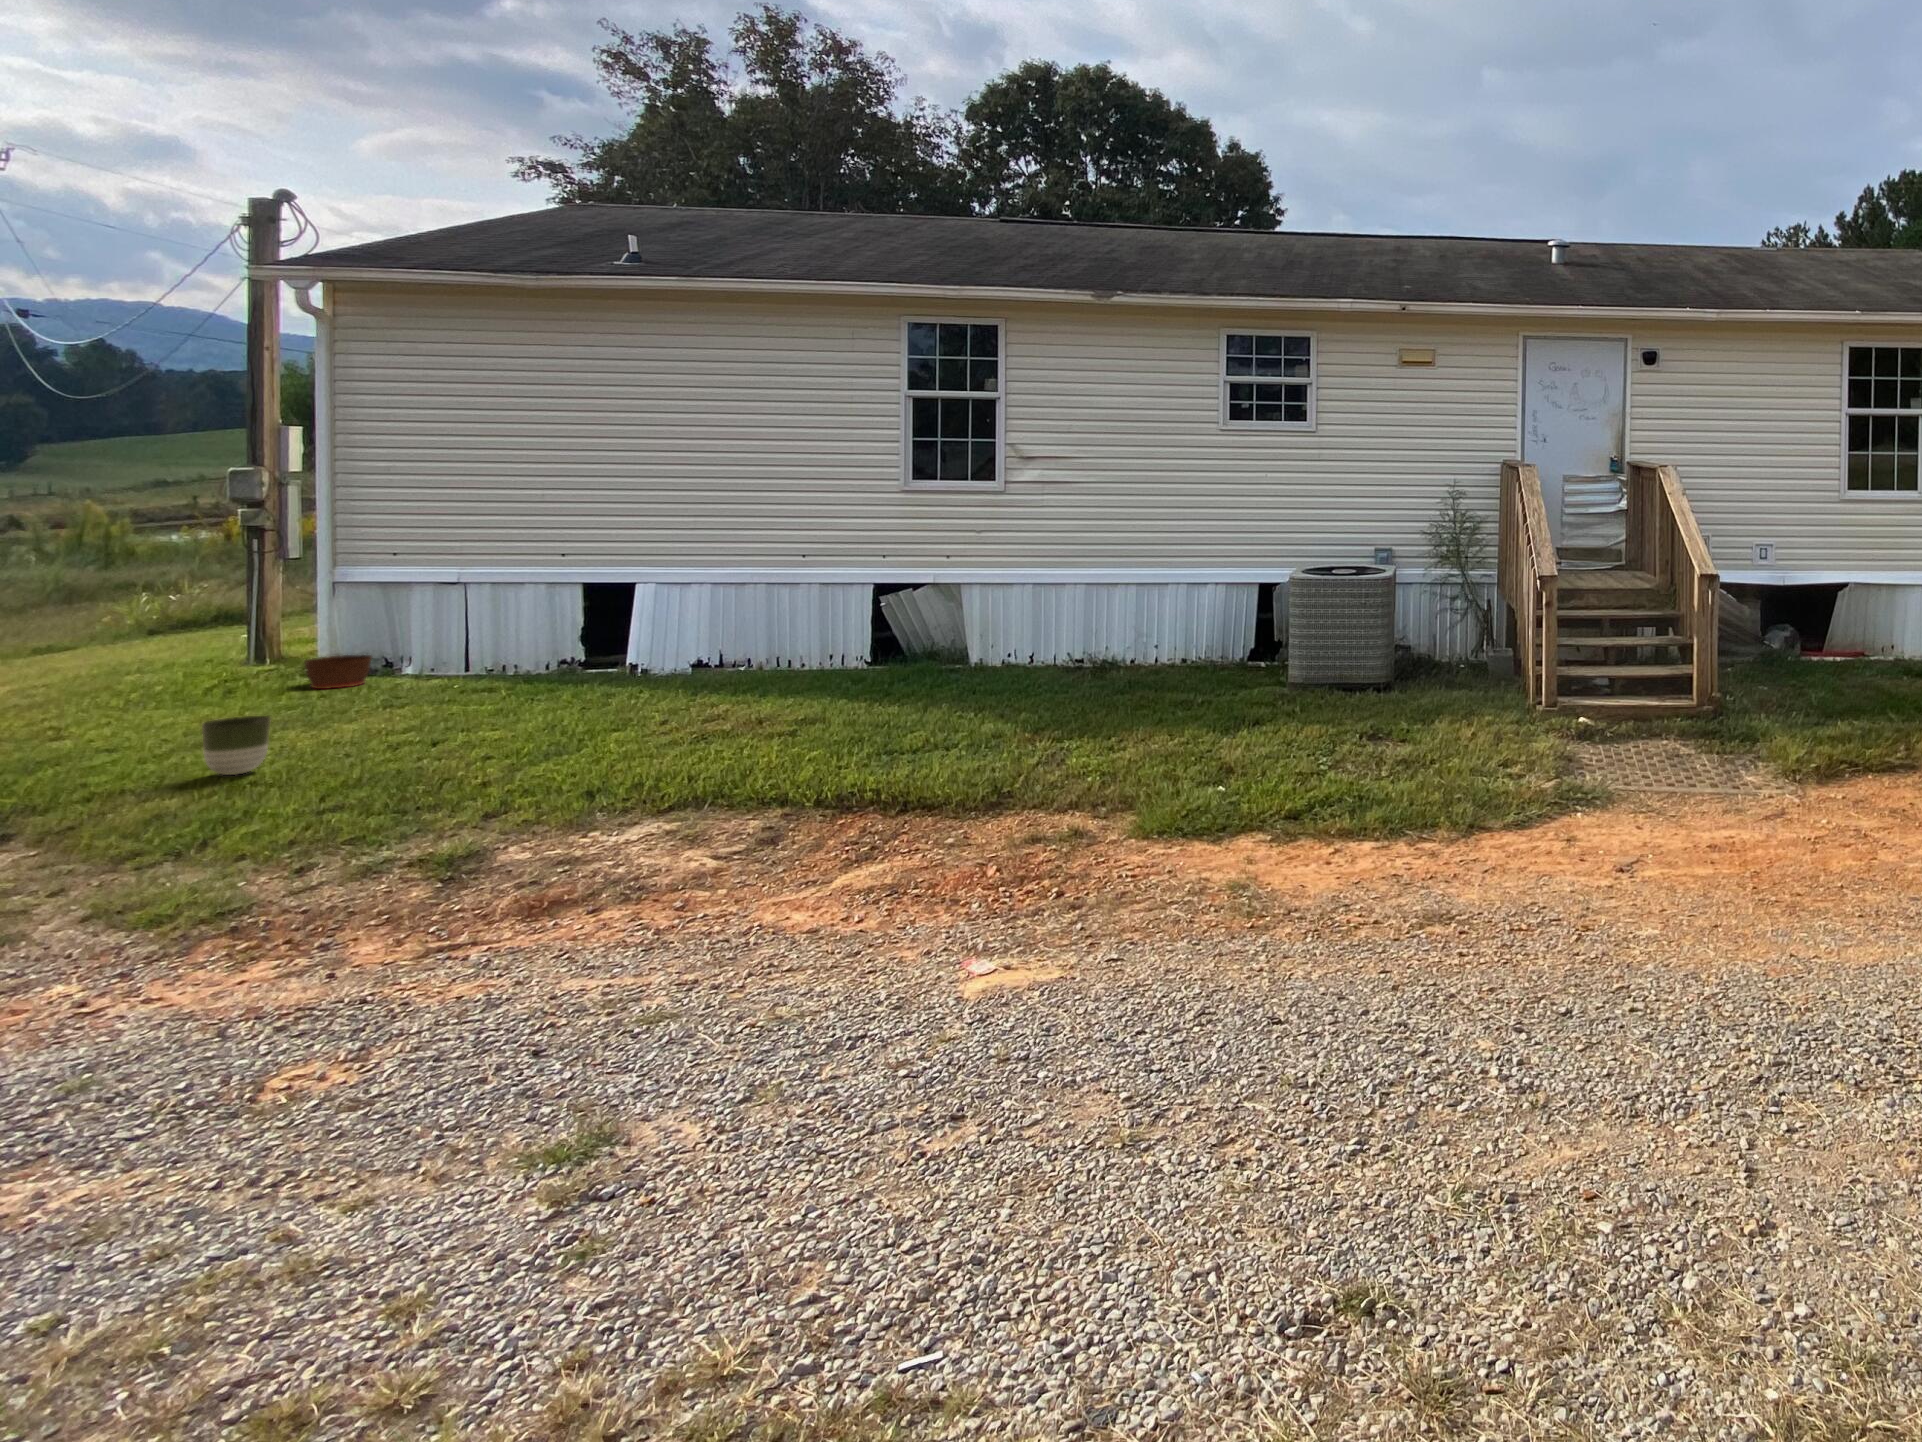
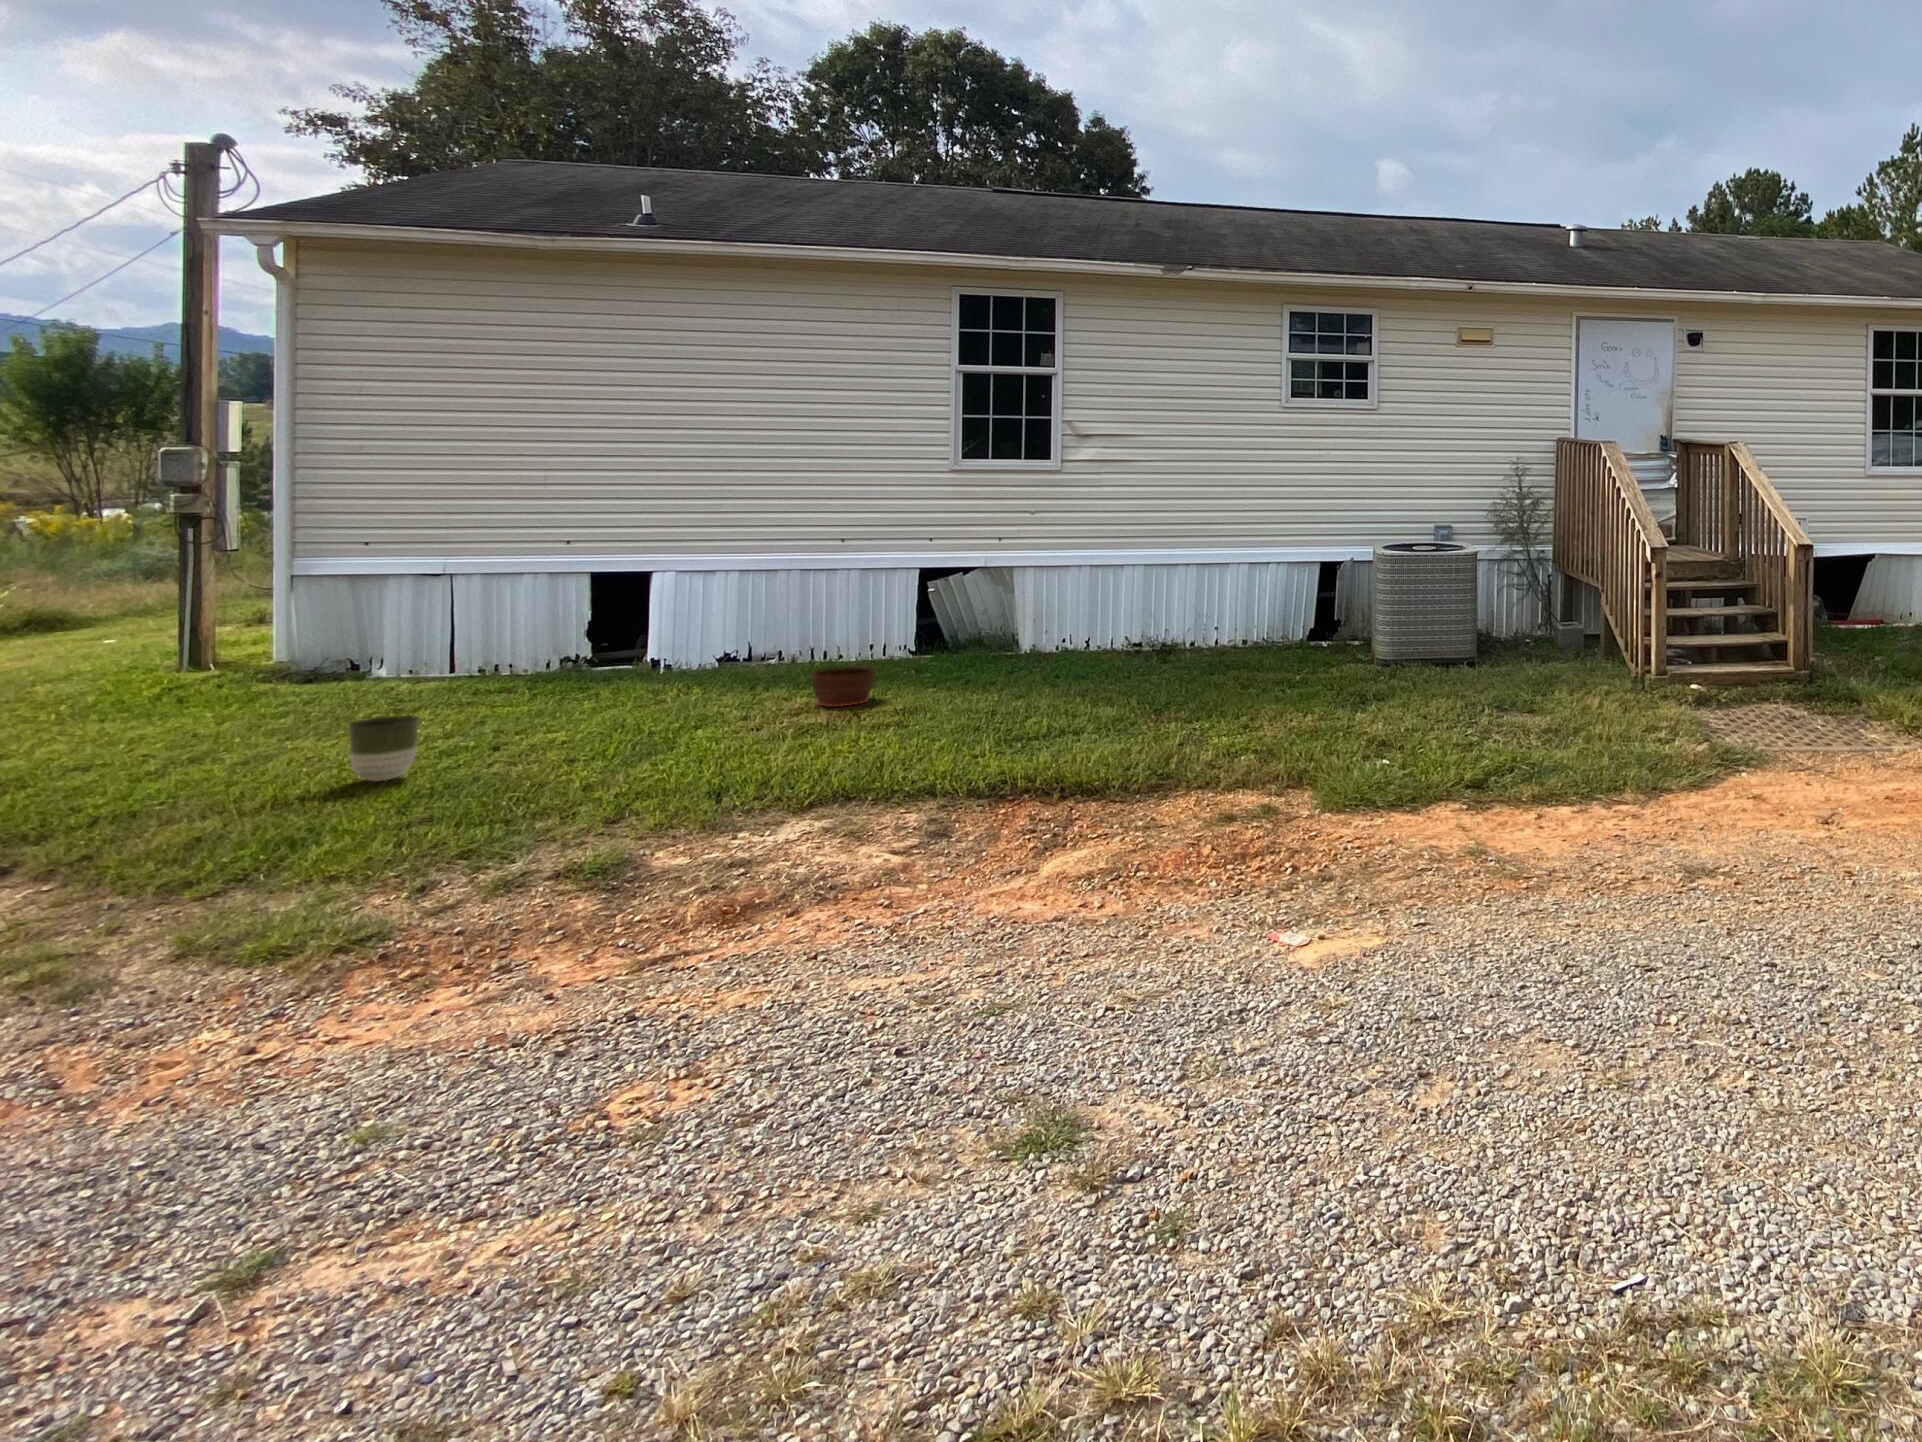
basket: present [305,655,372,689] -> present [811,666,876,707]

